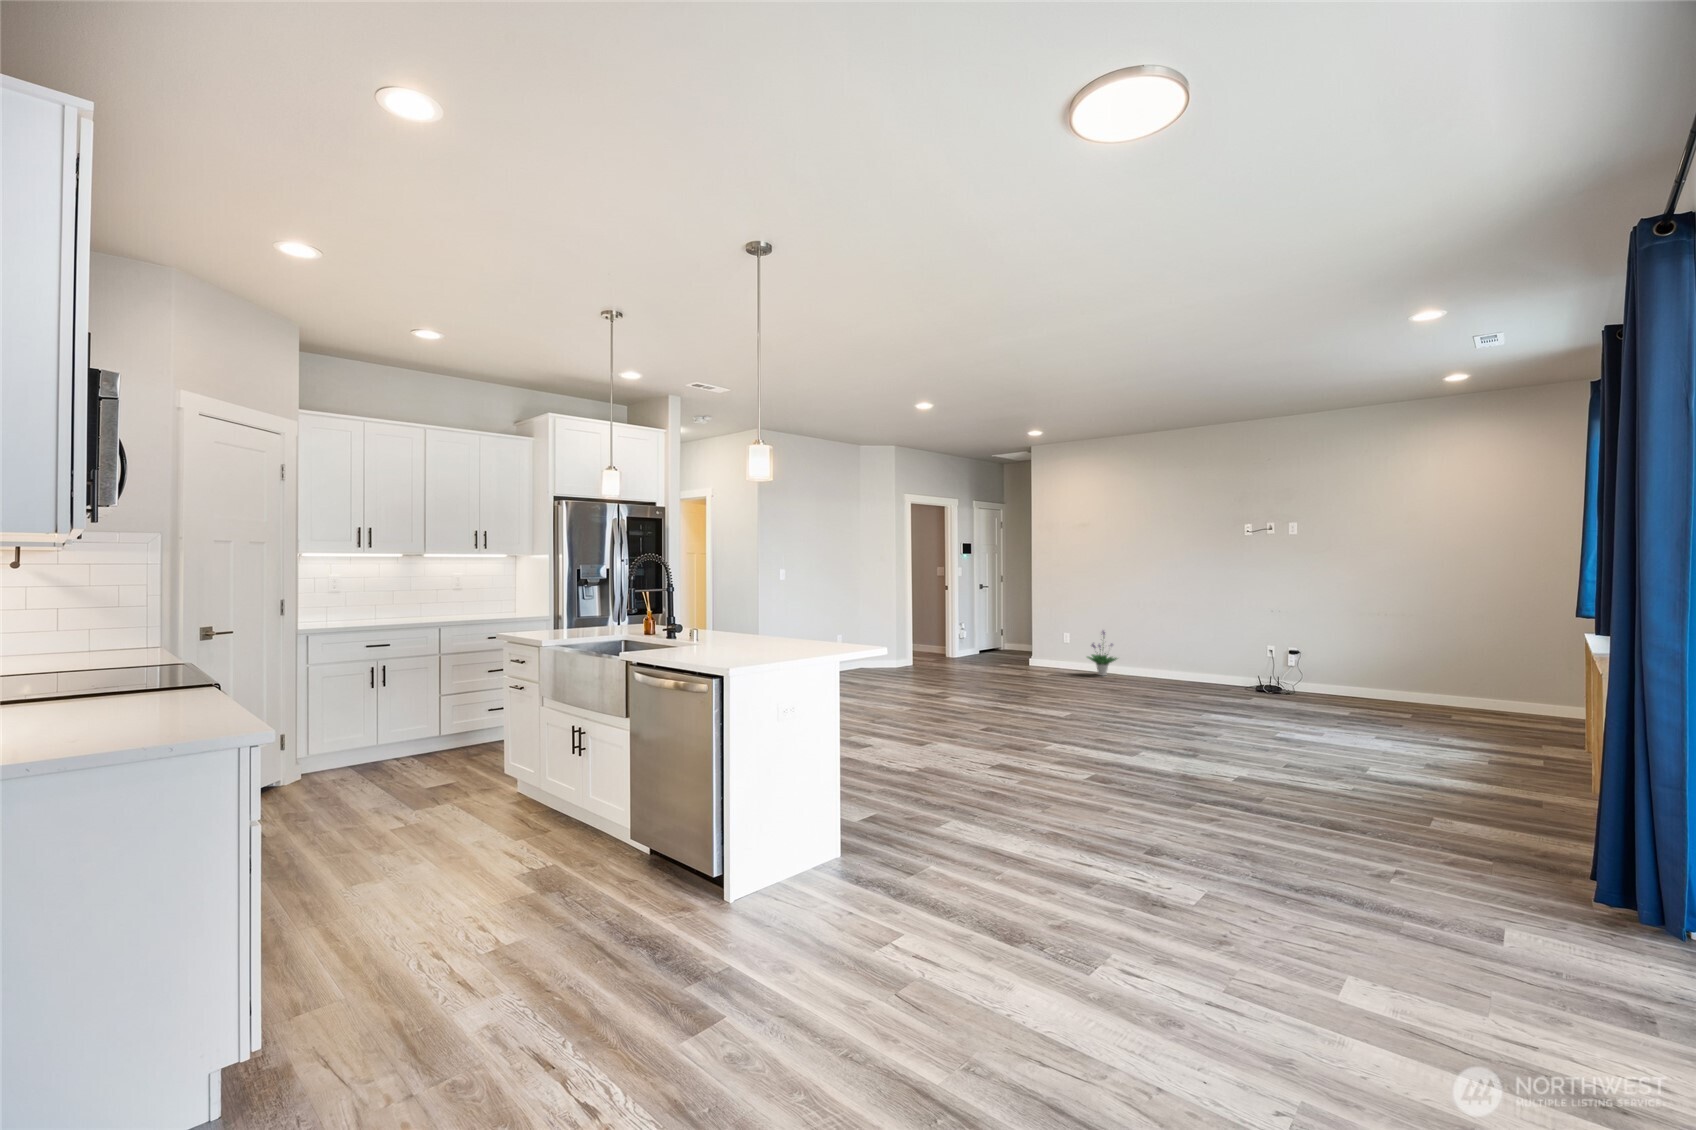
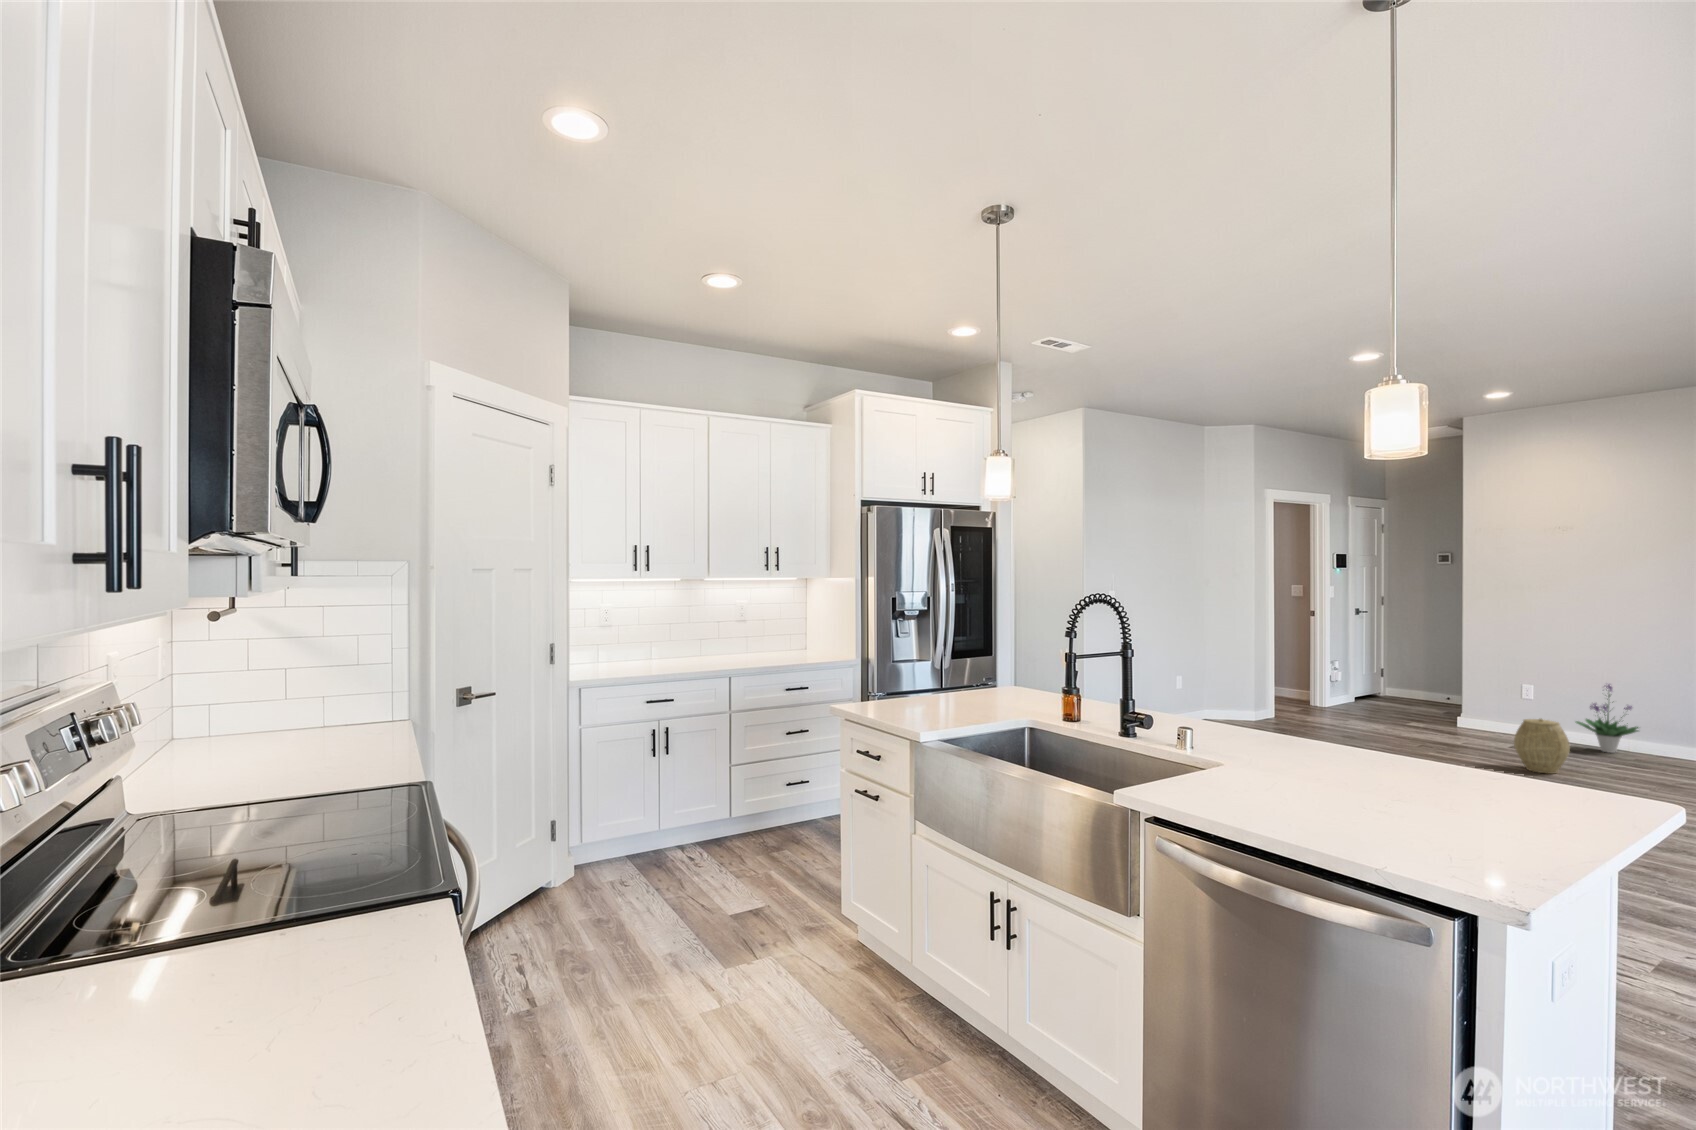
woven basket: none [1035,652,1064,688] -> present [1514,719,1570,774]

